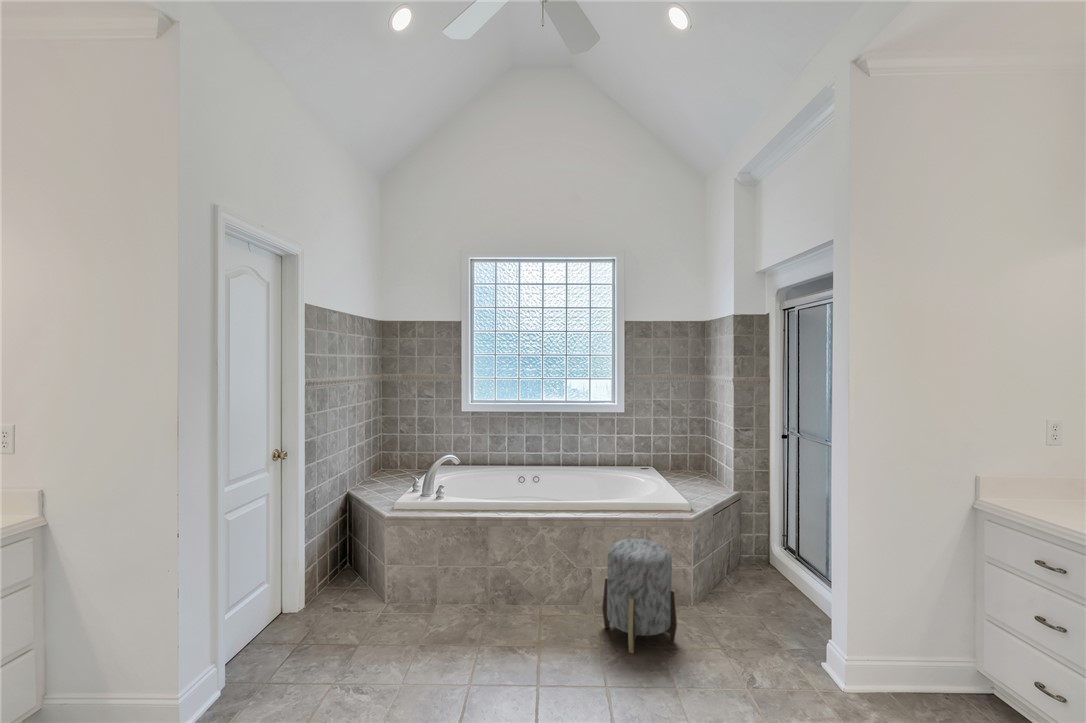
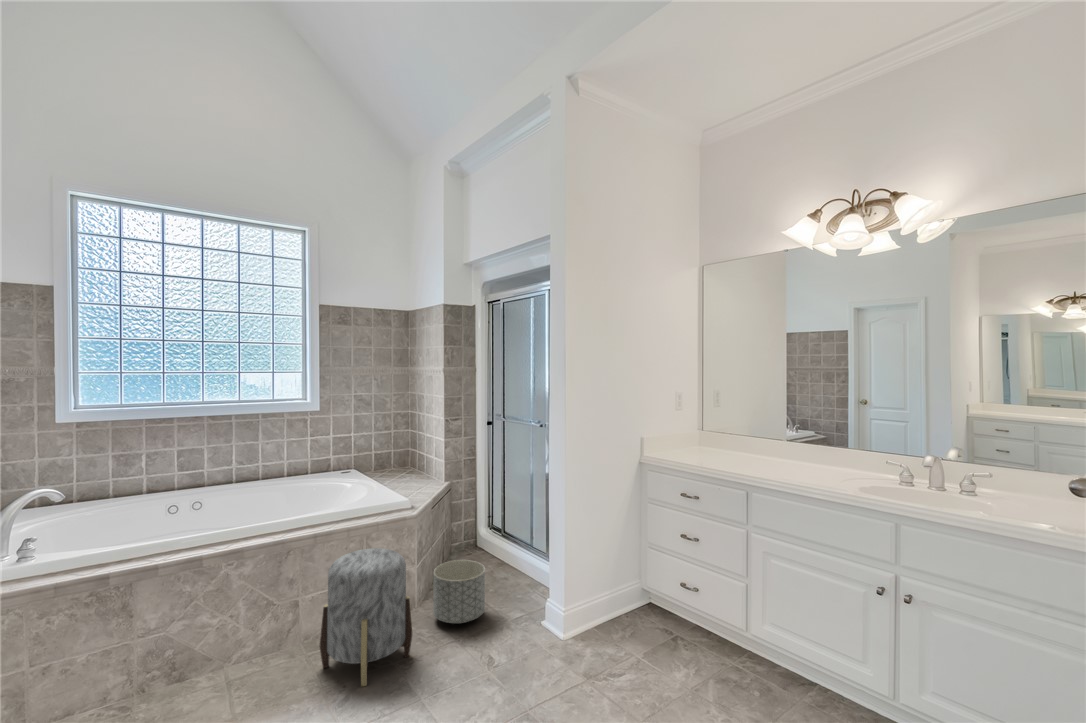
planter: none [704,569,757,632] -> present [433,560,485,624]

